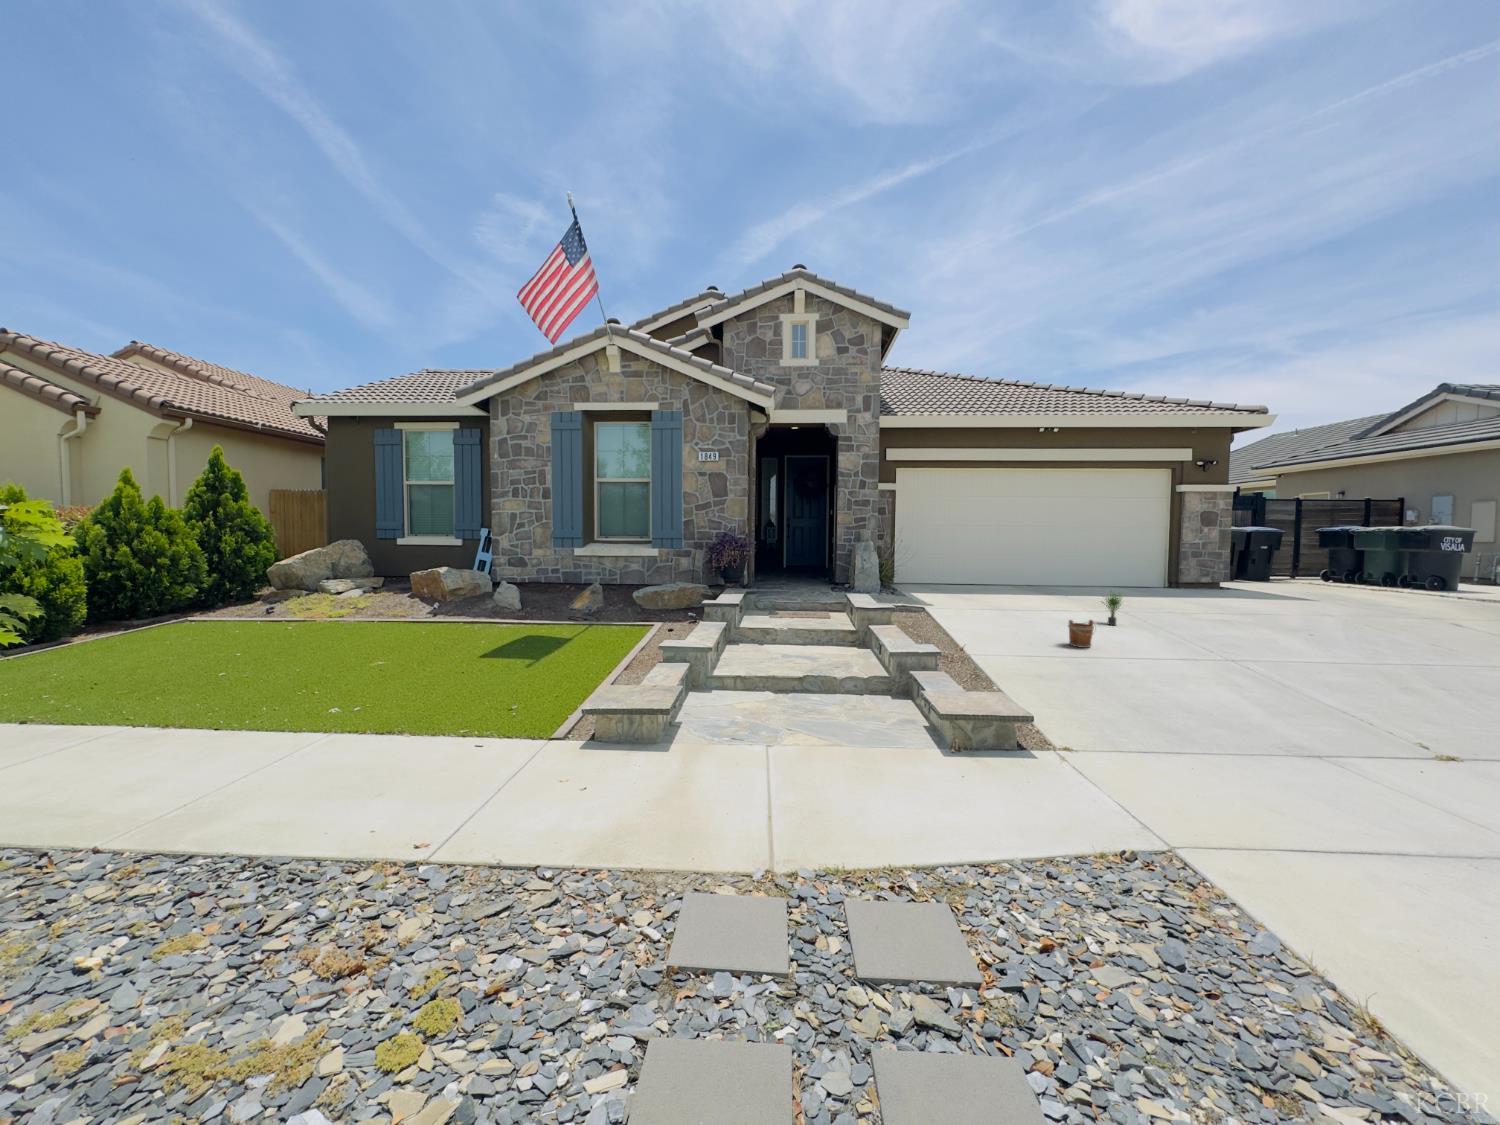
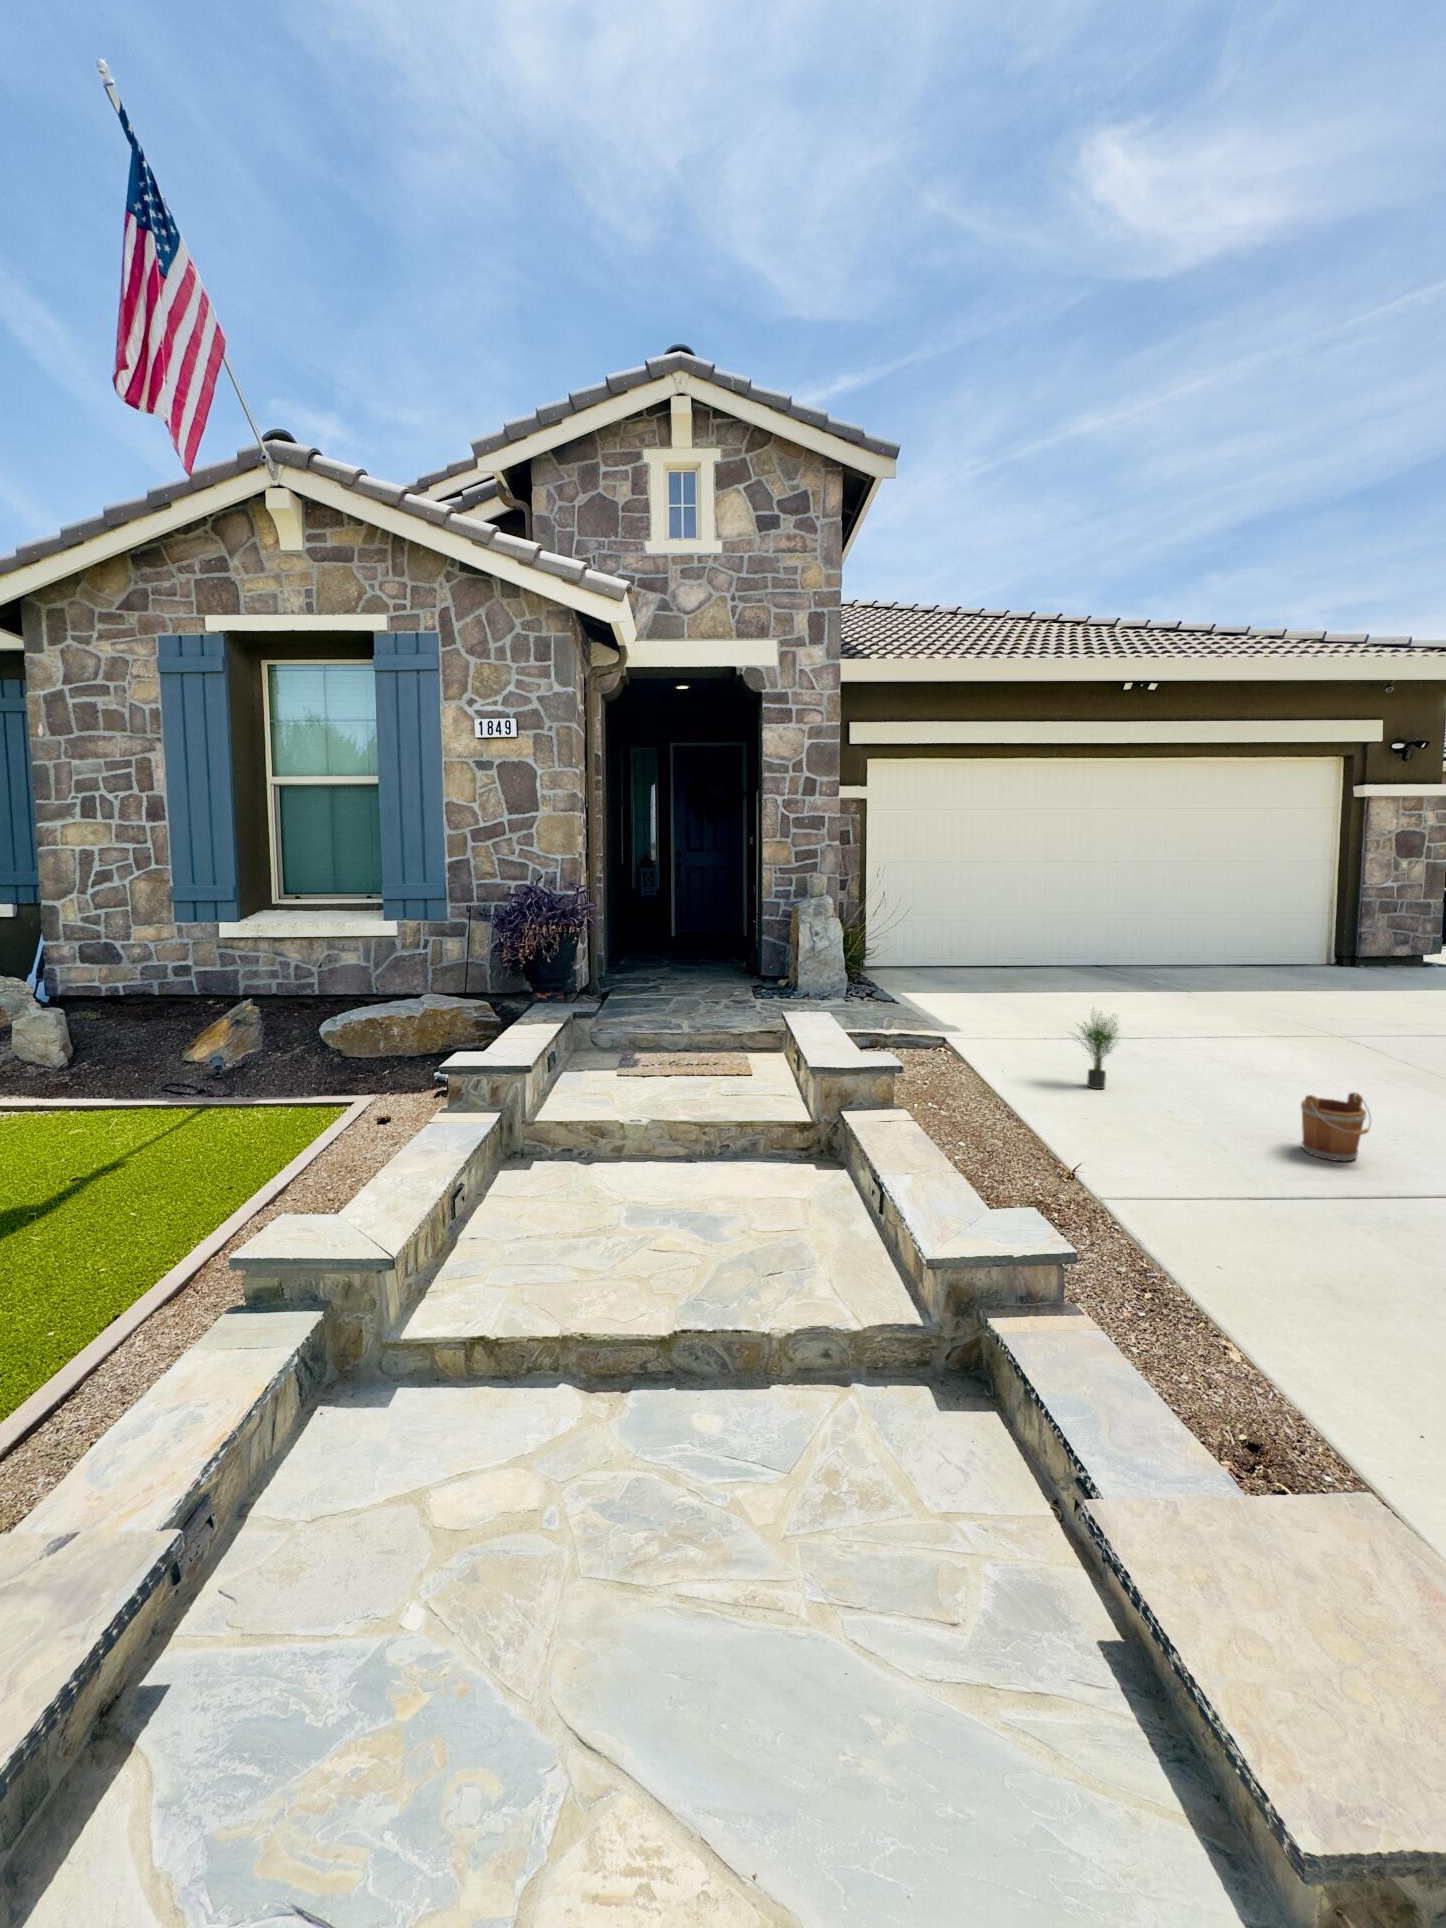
potted plant: present [1102,591,1122,625] -> present [1077,1013,1117,1089]

